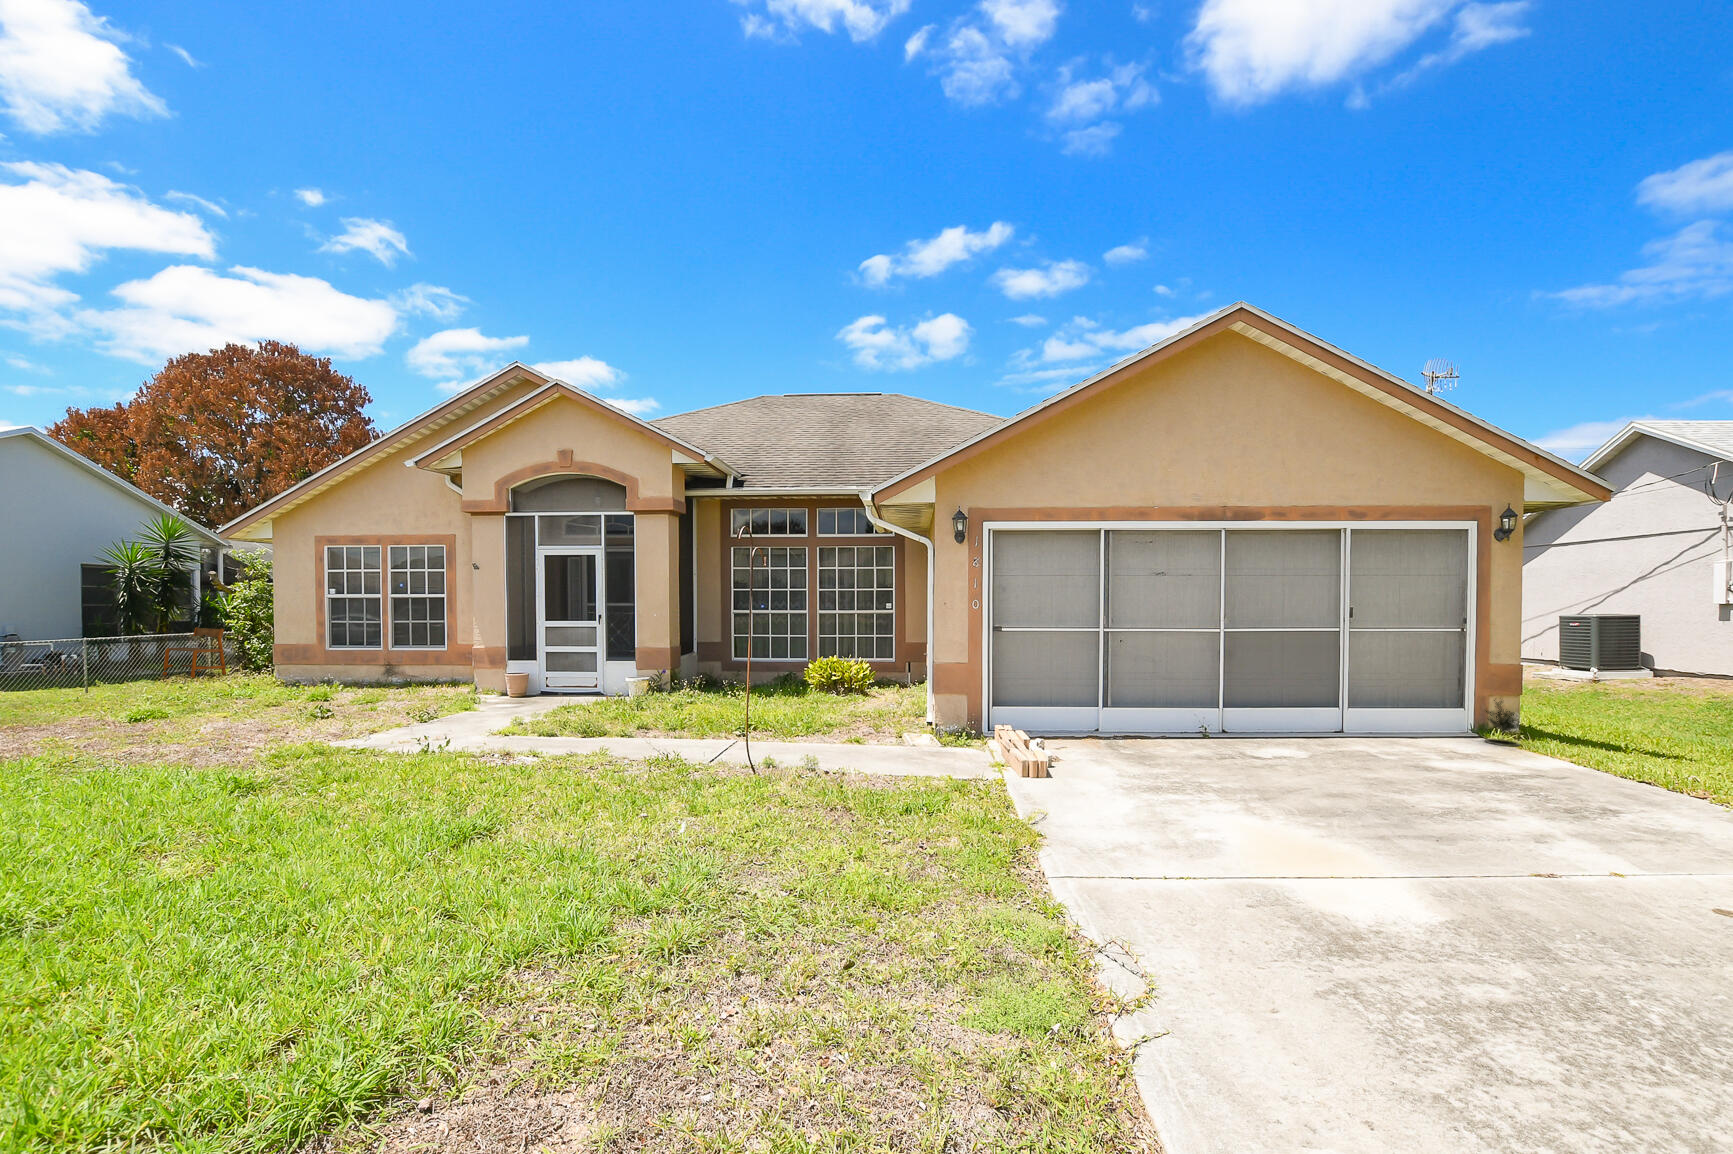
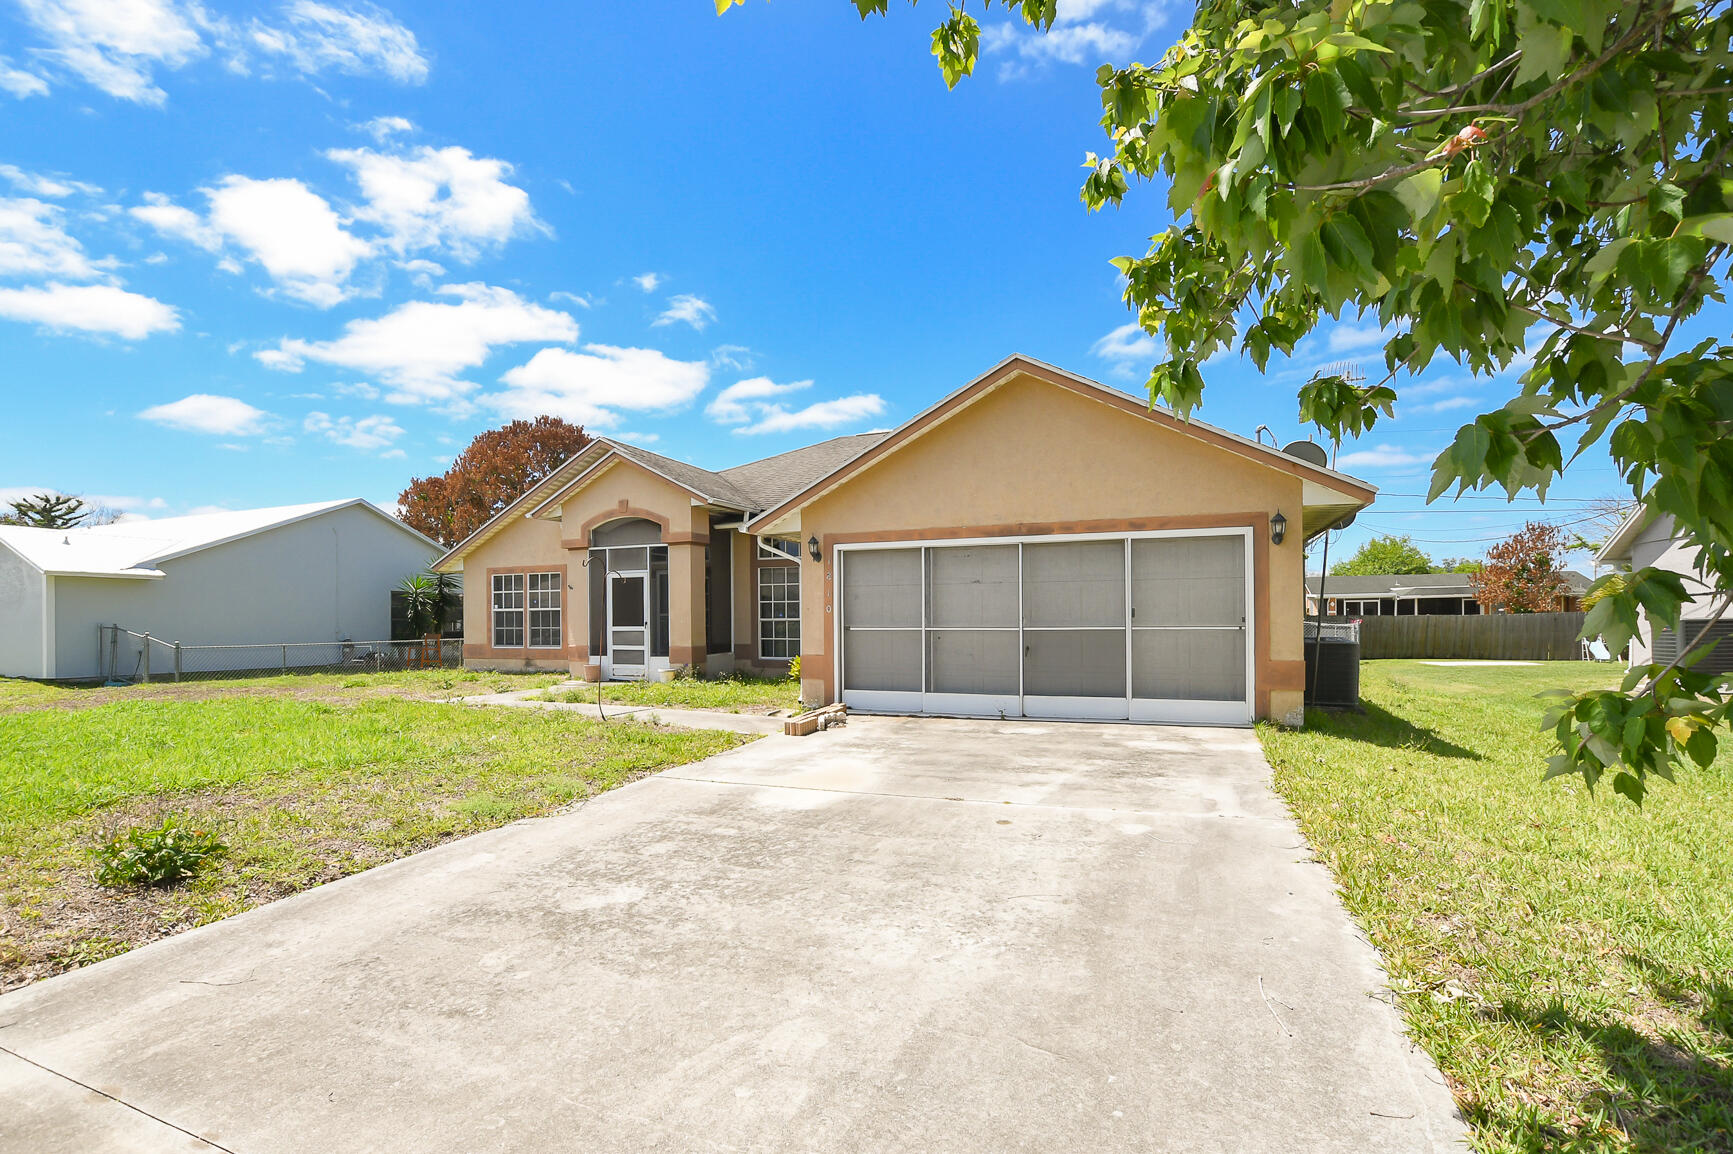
potted tree: present [1485,700,1520,746] -> none [1237,687,1265,731]

